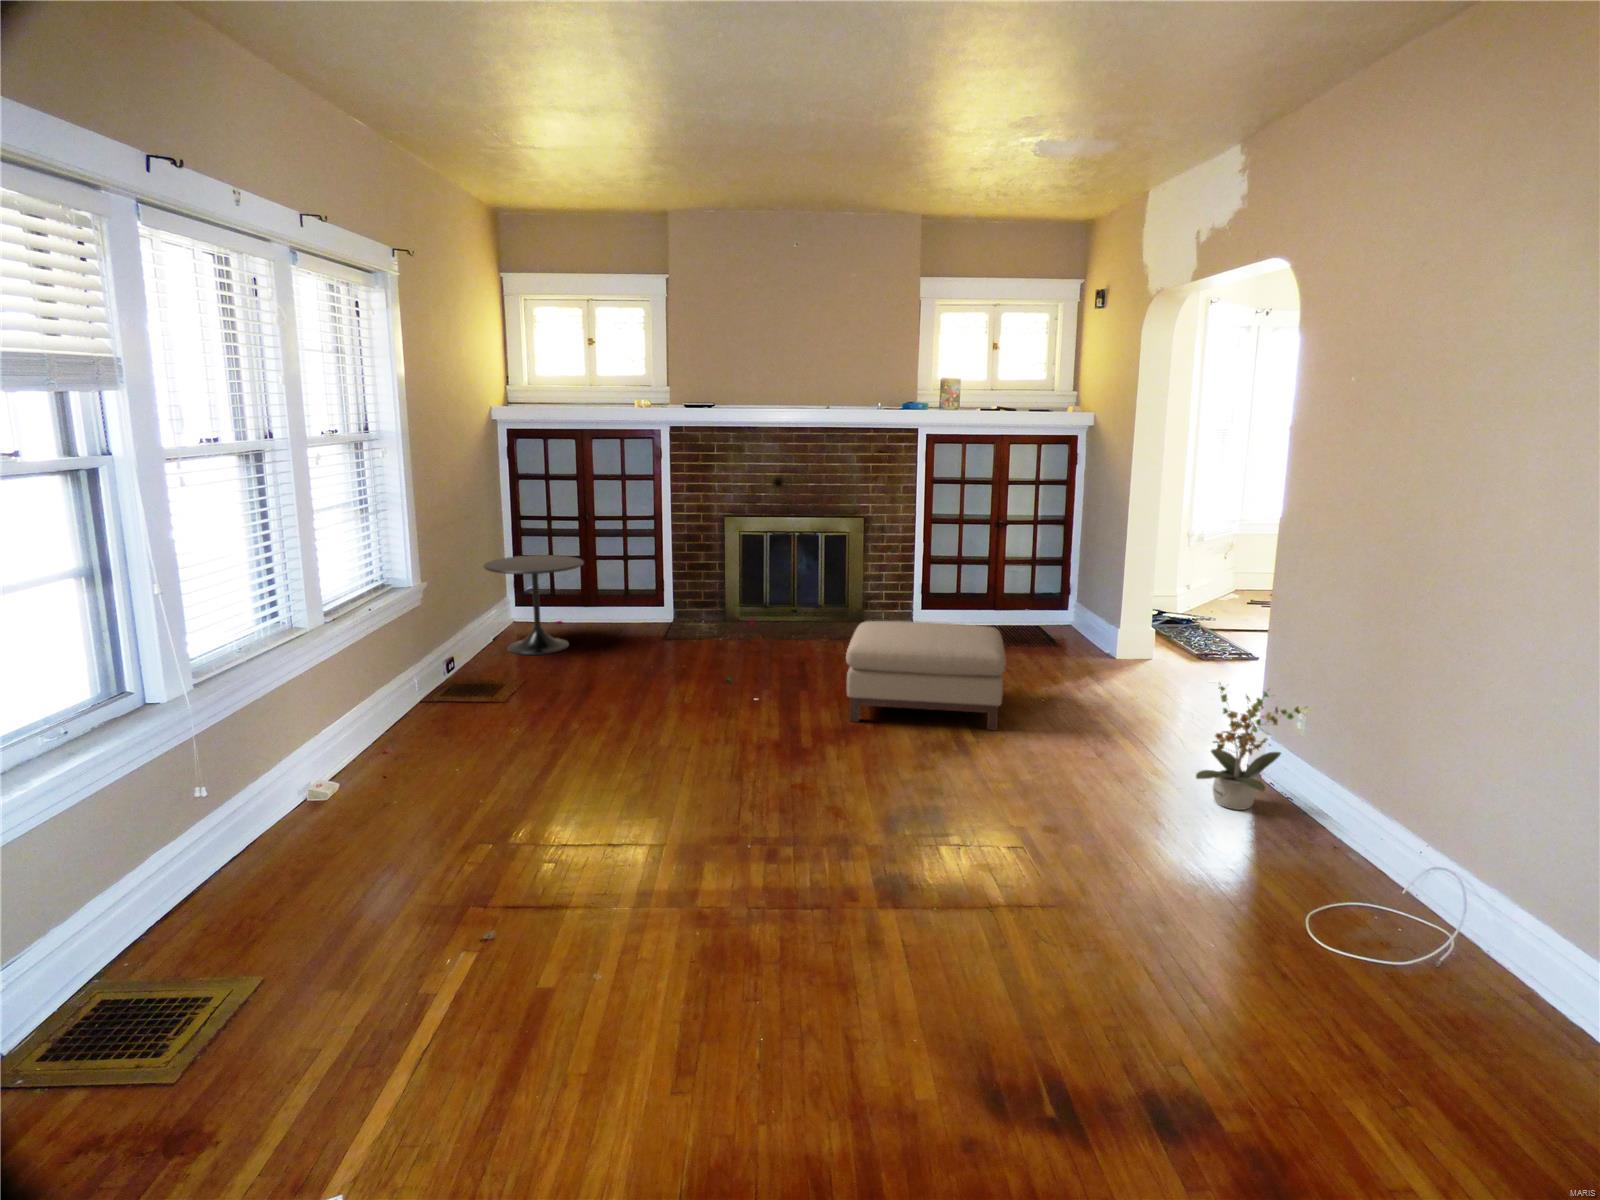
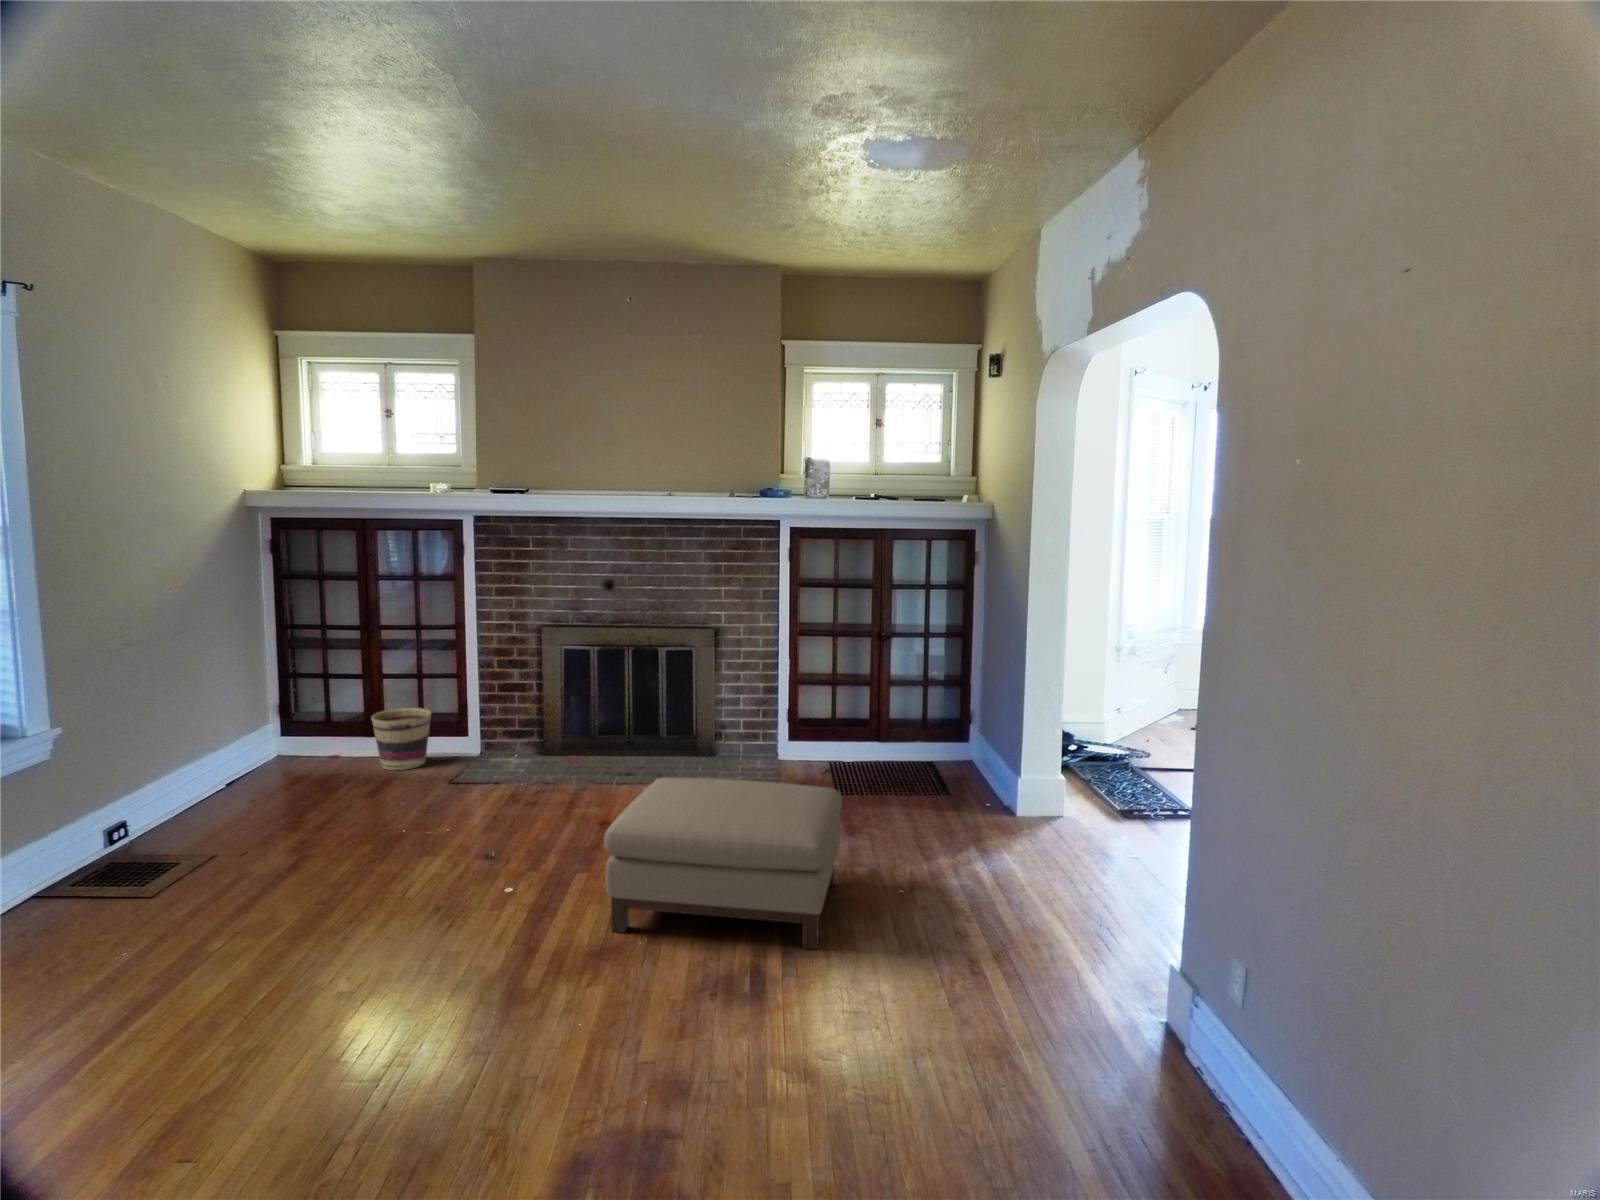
side table: present [484,555,584,655] -> none [194,675,338,809]
basket: none [594,584,639,631] -> present [372,708,431,770]
potted plant: present [1196,683,1300,810] -> none [1075,909,1251,1136]

